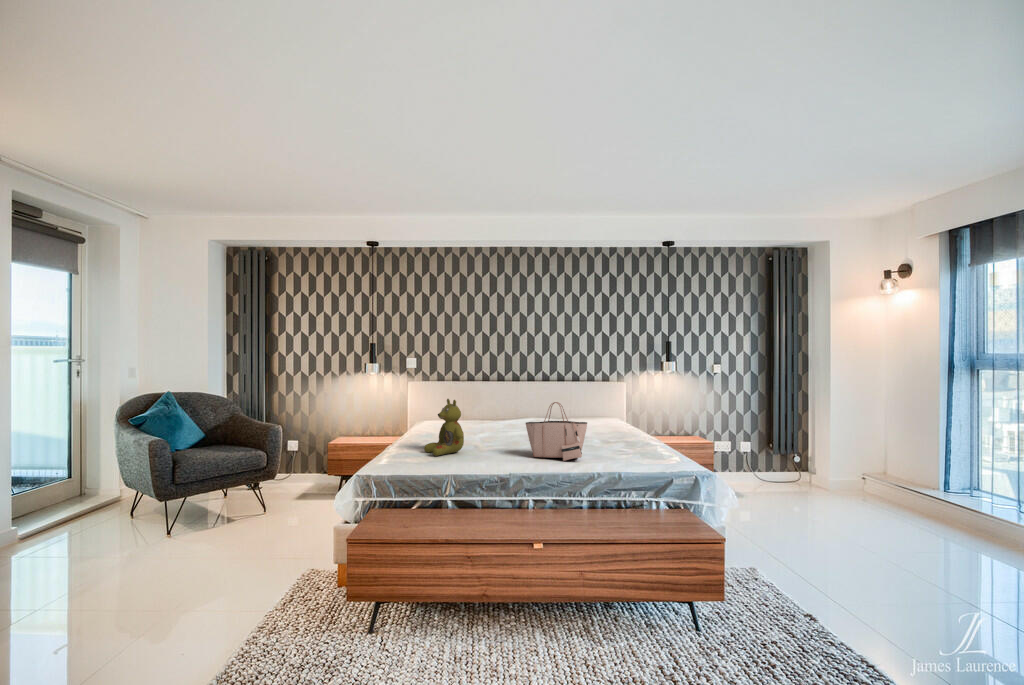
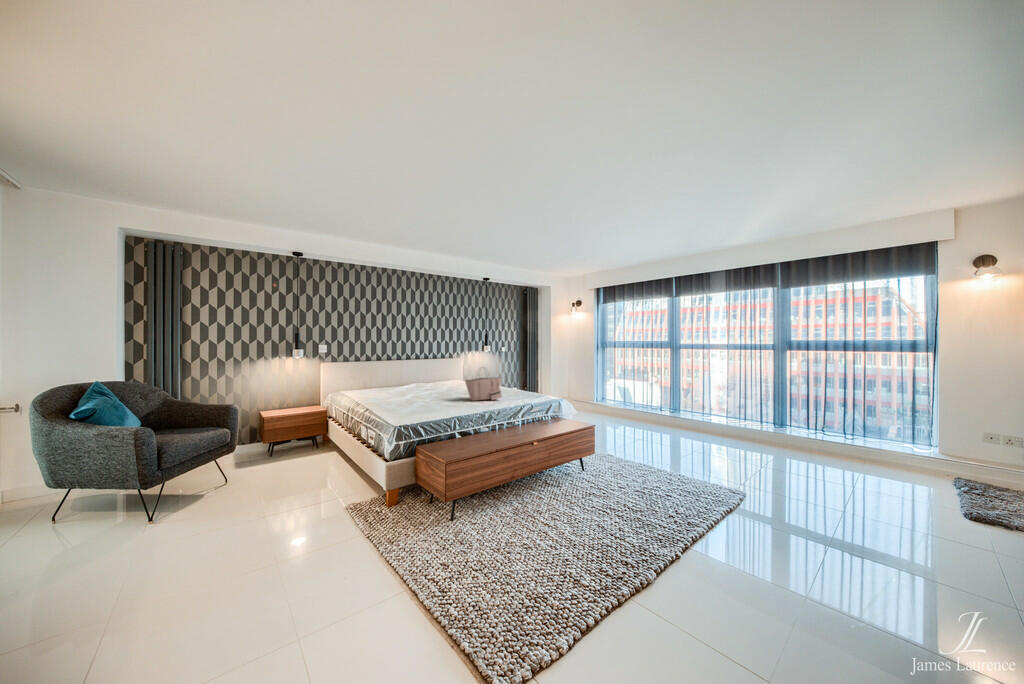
stuffed bear: present [424,399,464,456] -> none [401,369,432,407]

